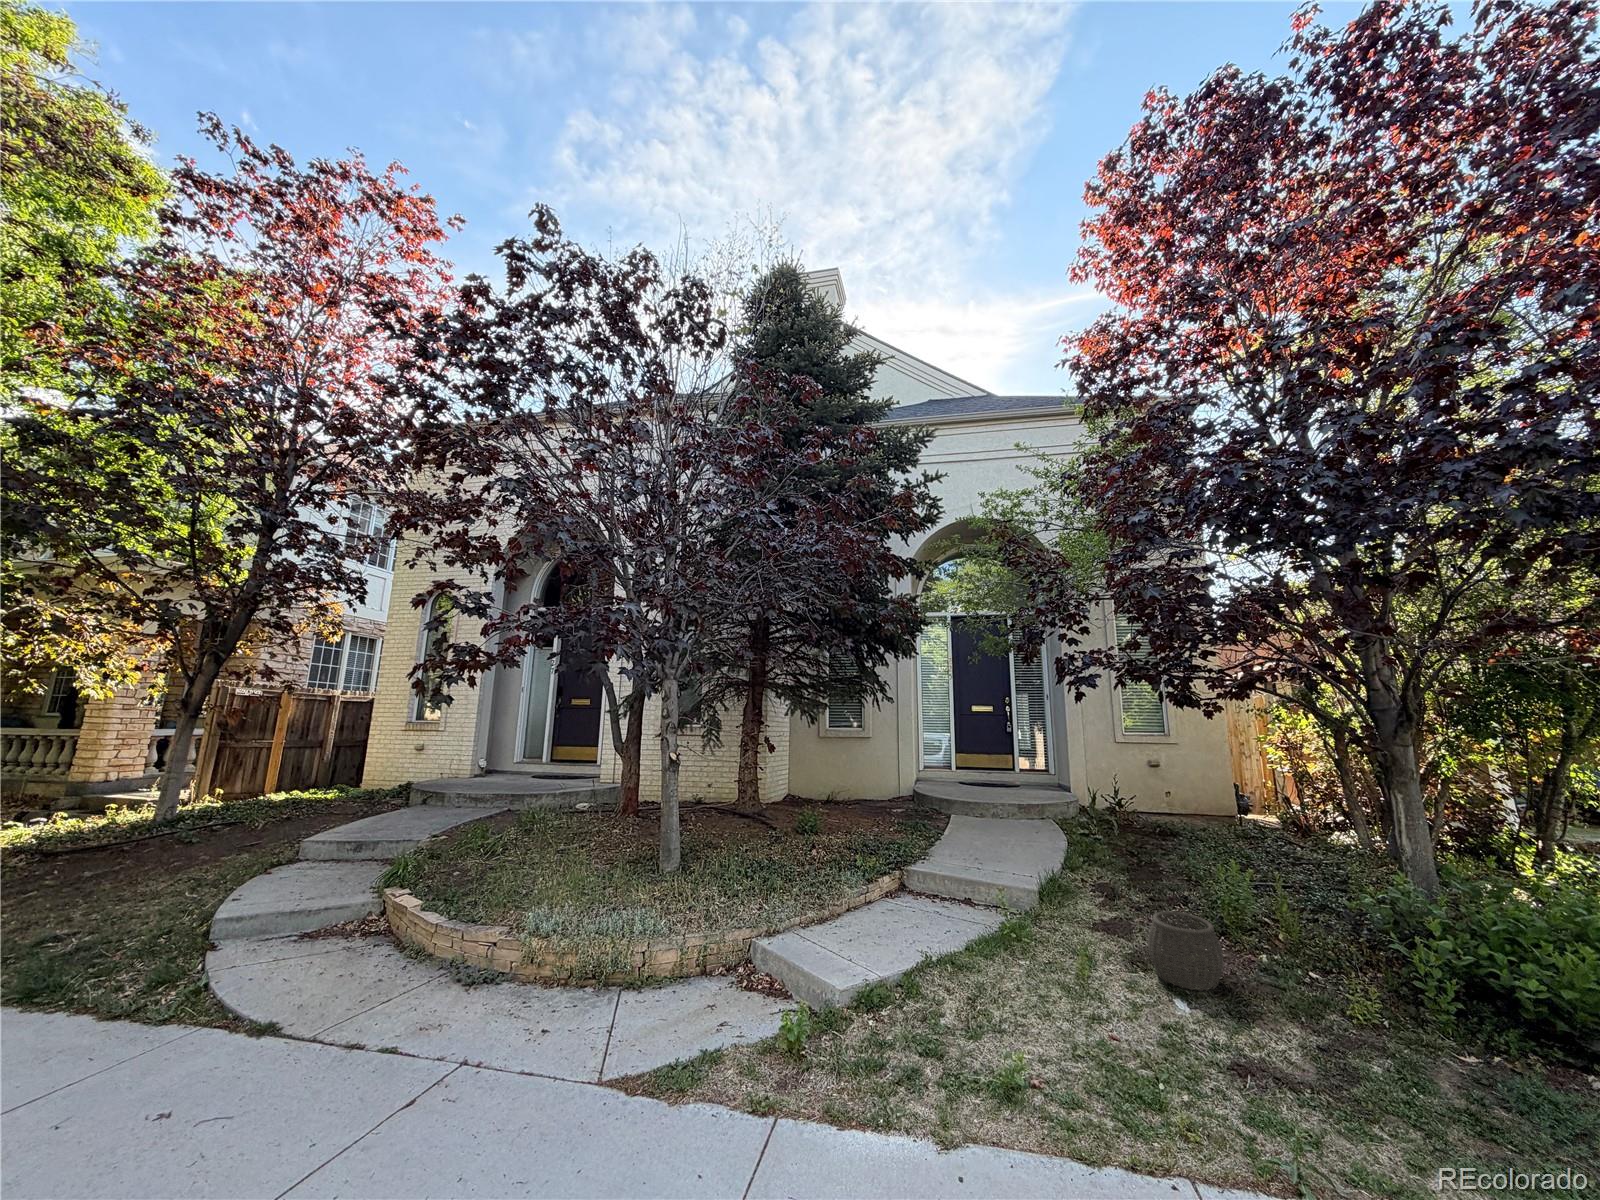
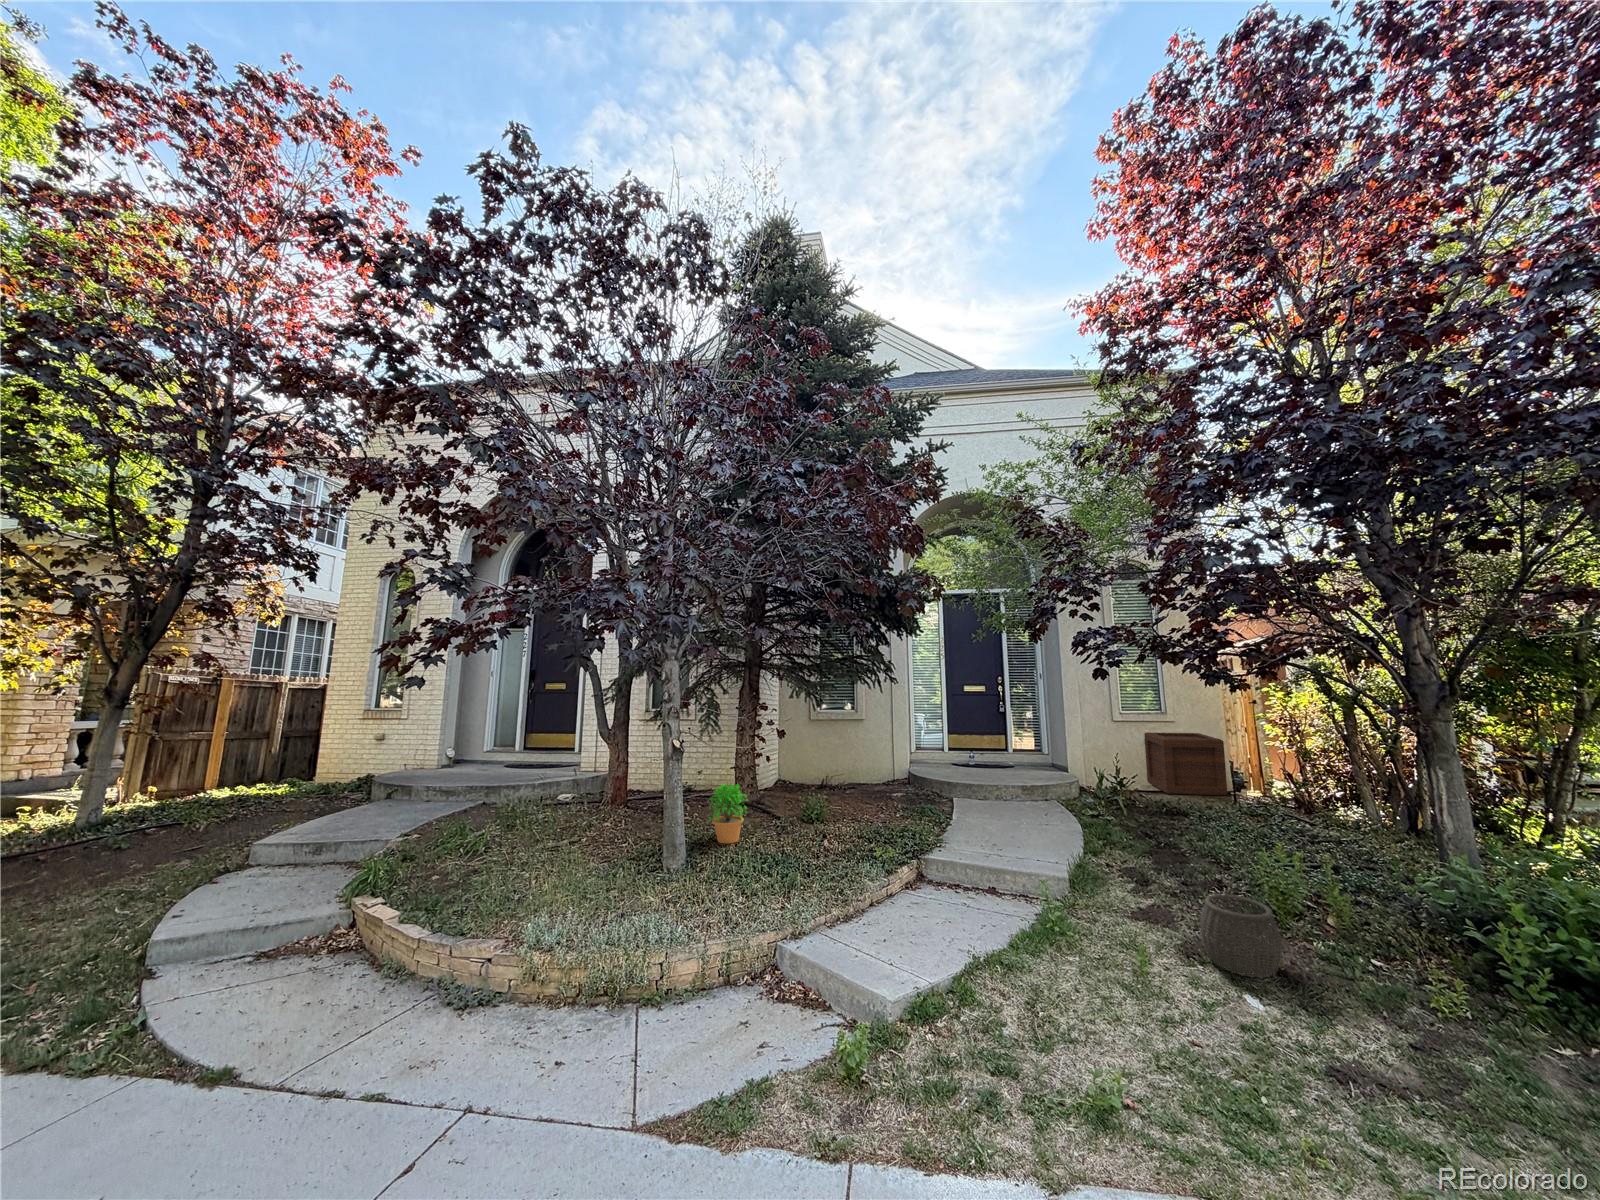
wooden crate: none [1156,758,1238,824] -> present [1144,733,1227,796]
potted plant: none [704,796,745,853] -> present [709,784,746,843]

